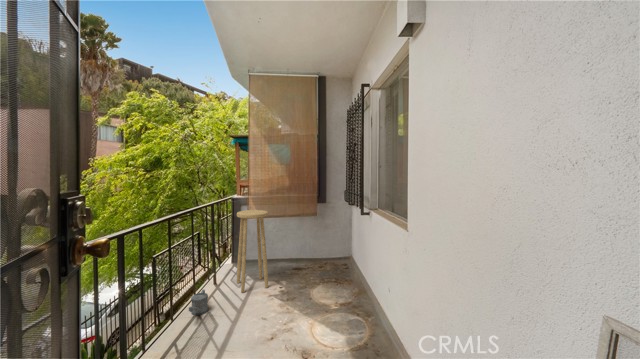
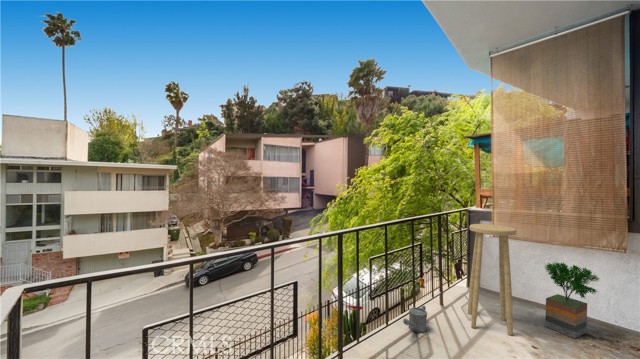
potted tree: none [282,228,310,276] -> present [545,263,599,339]

